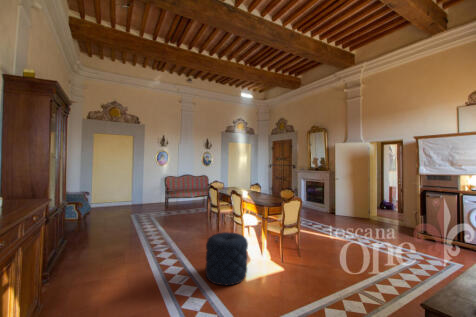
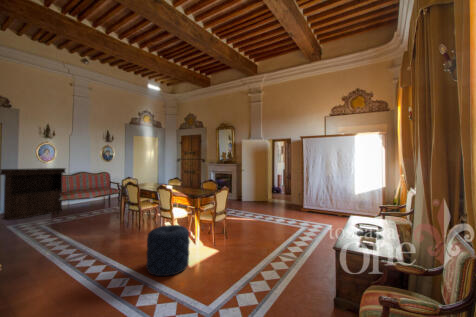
console table: none [131,171,173,211] -> present [0,168,65,221]

